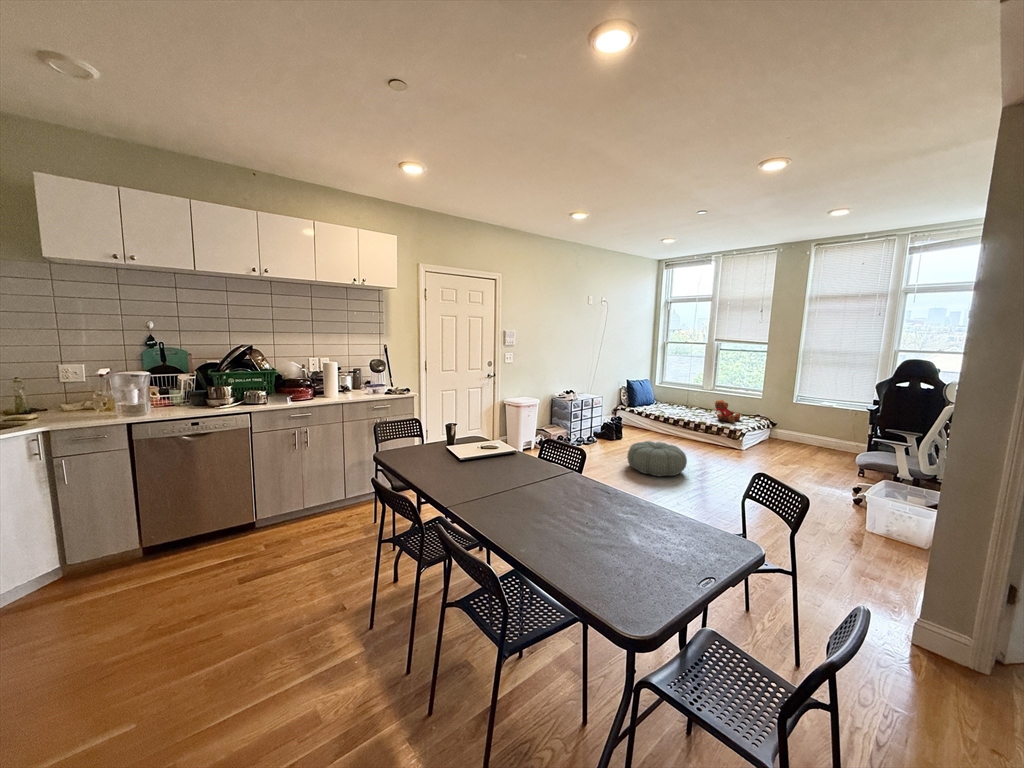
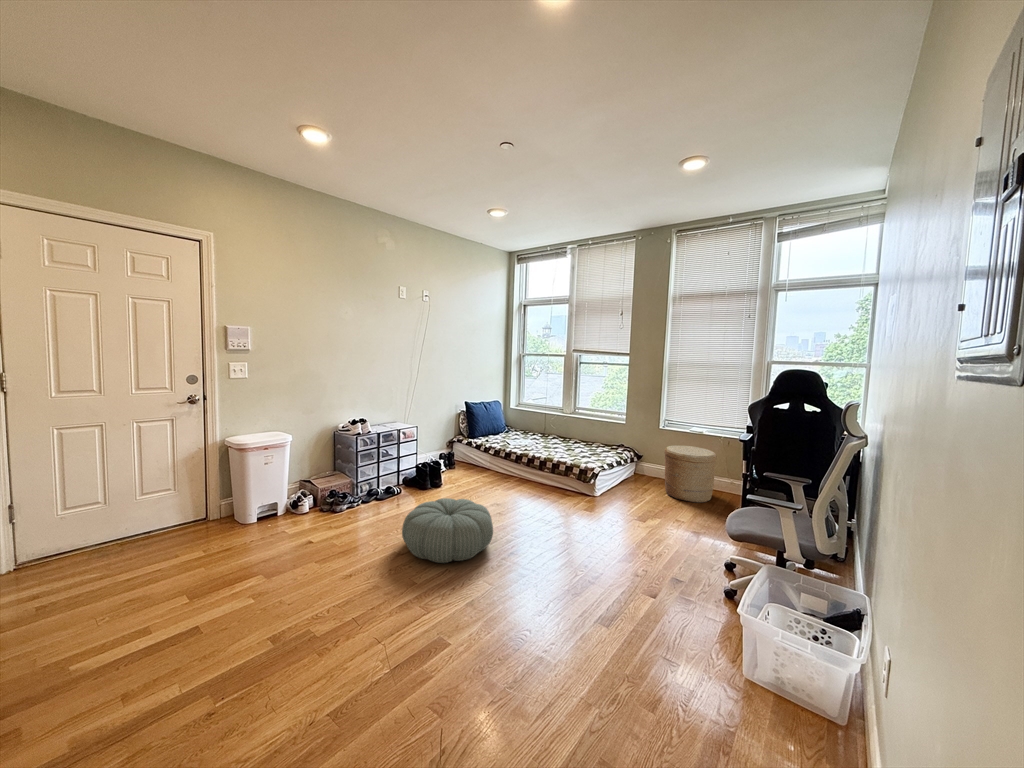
teddy bear: present [715,400,740,423] -> none [567,427,598,458]
woven basket: none [799,415,845,457] -> present [664,445,717,502]

